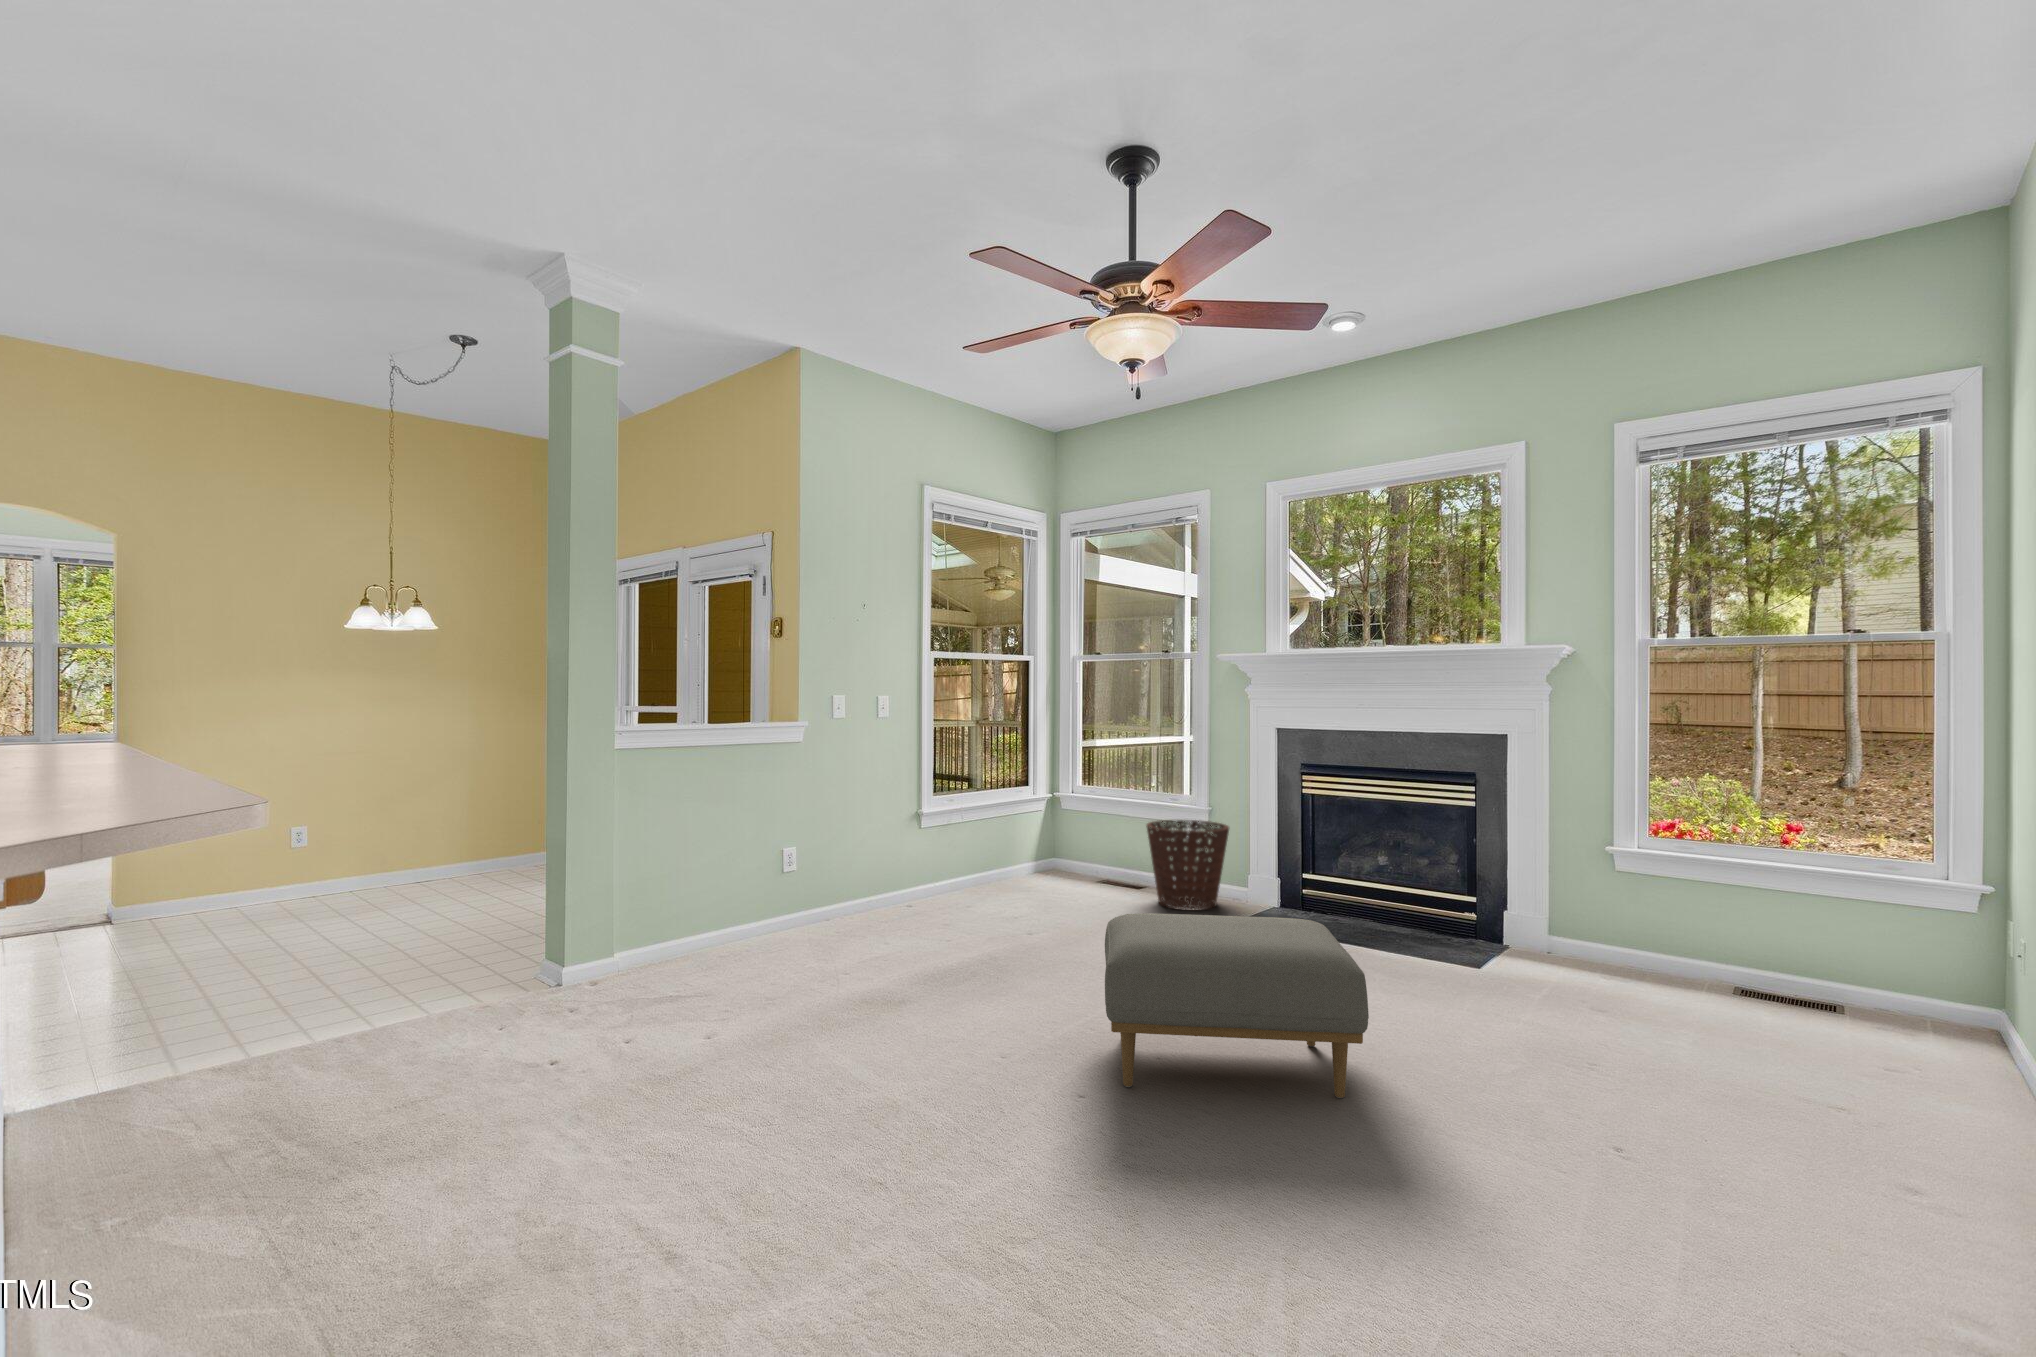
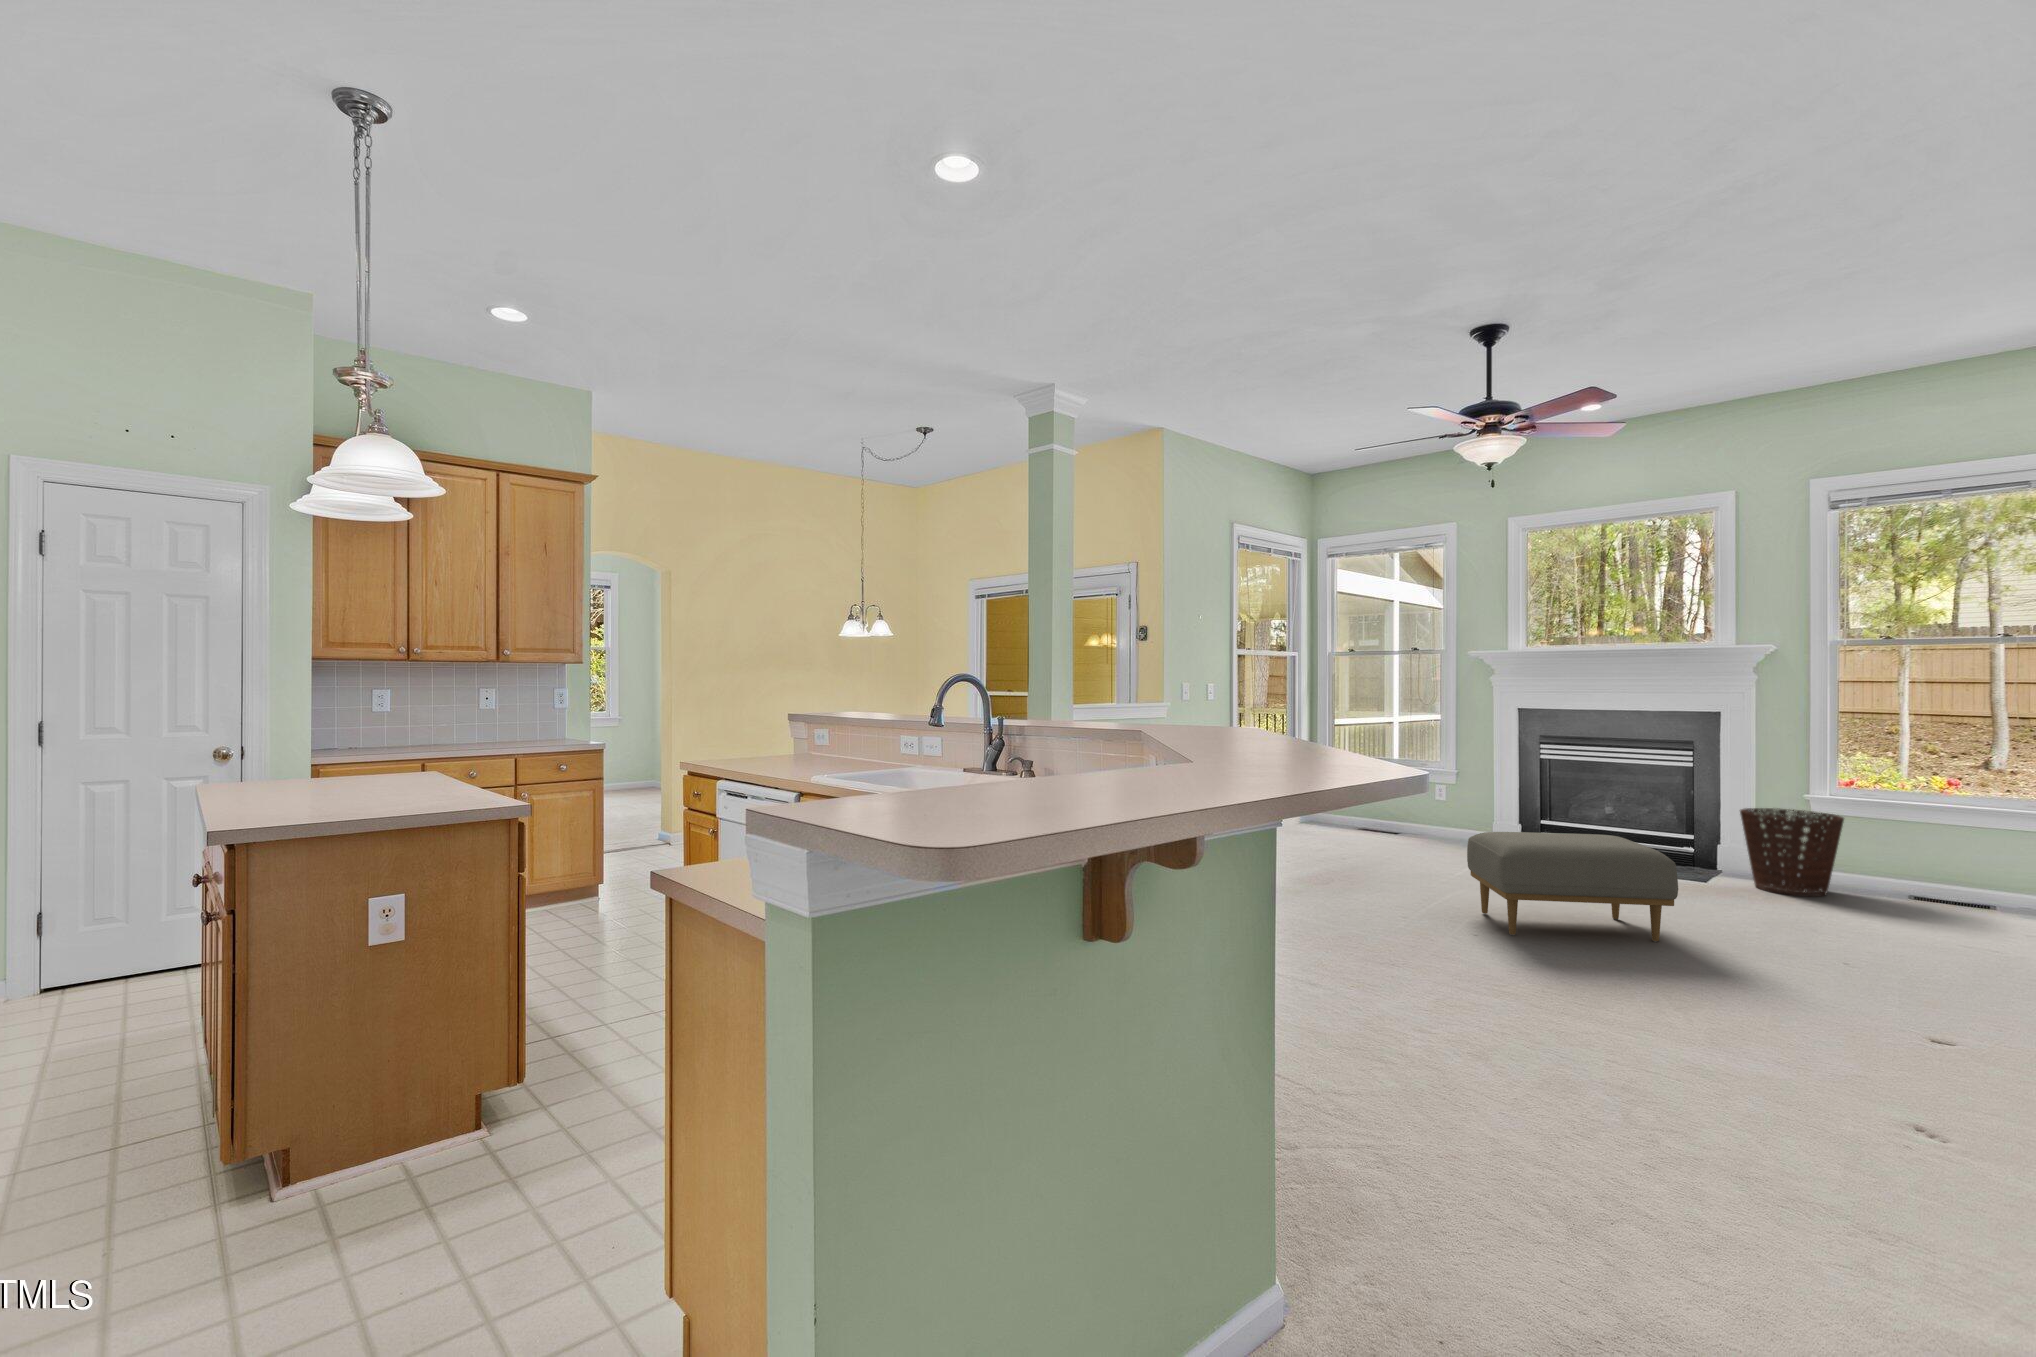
basket: present [1146,820,1229,910] -> present [1740,808,1844,896]

